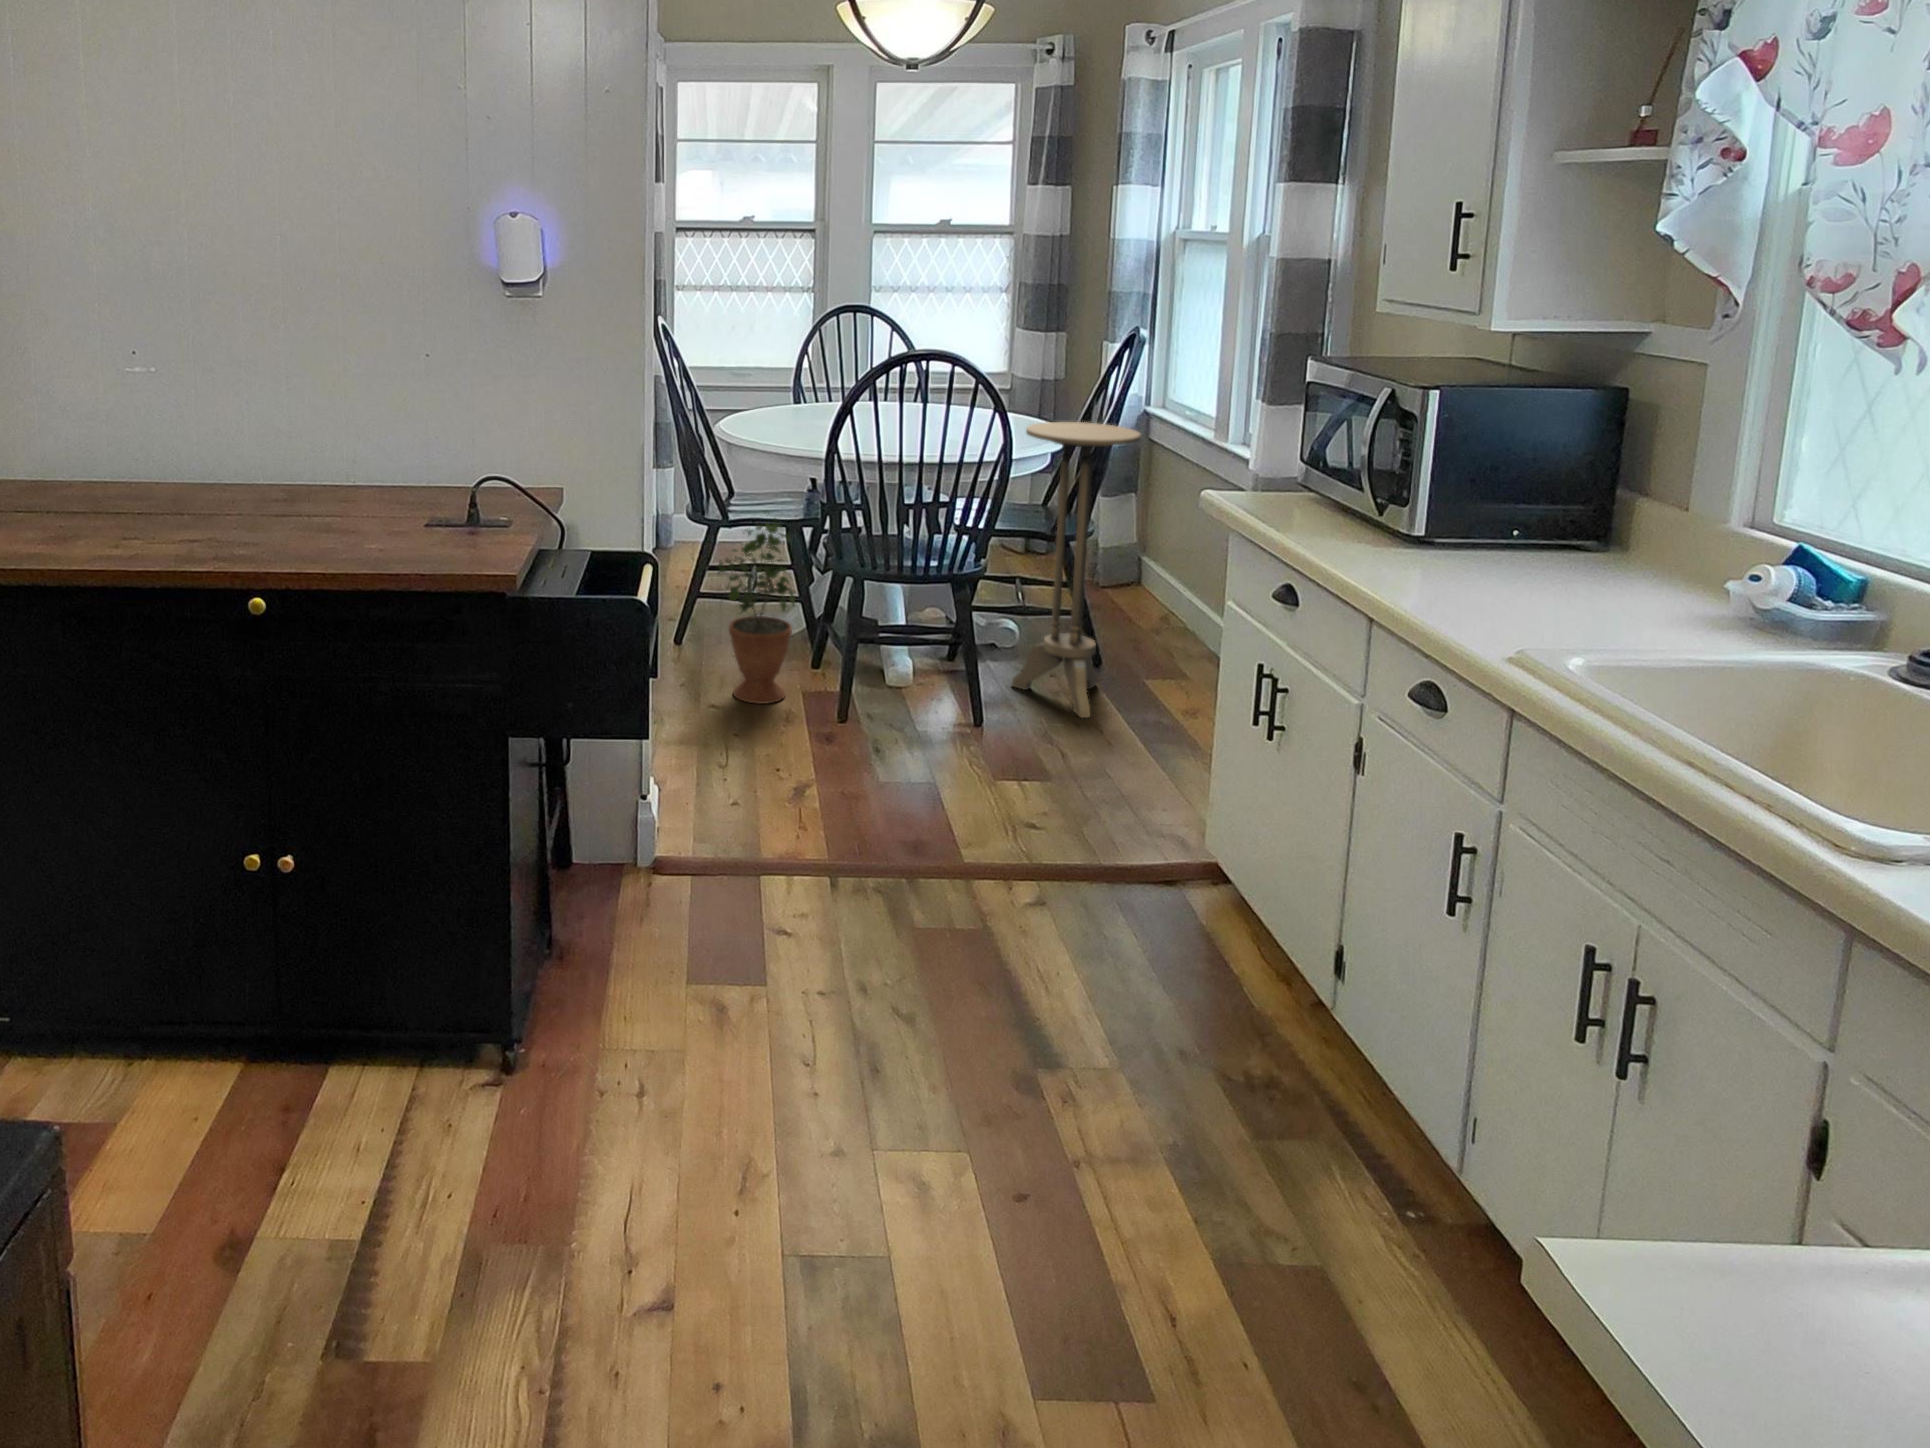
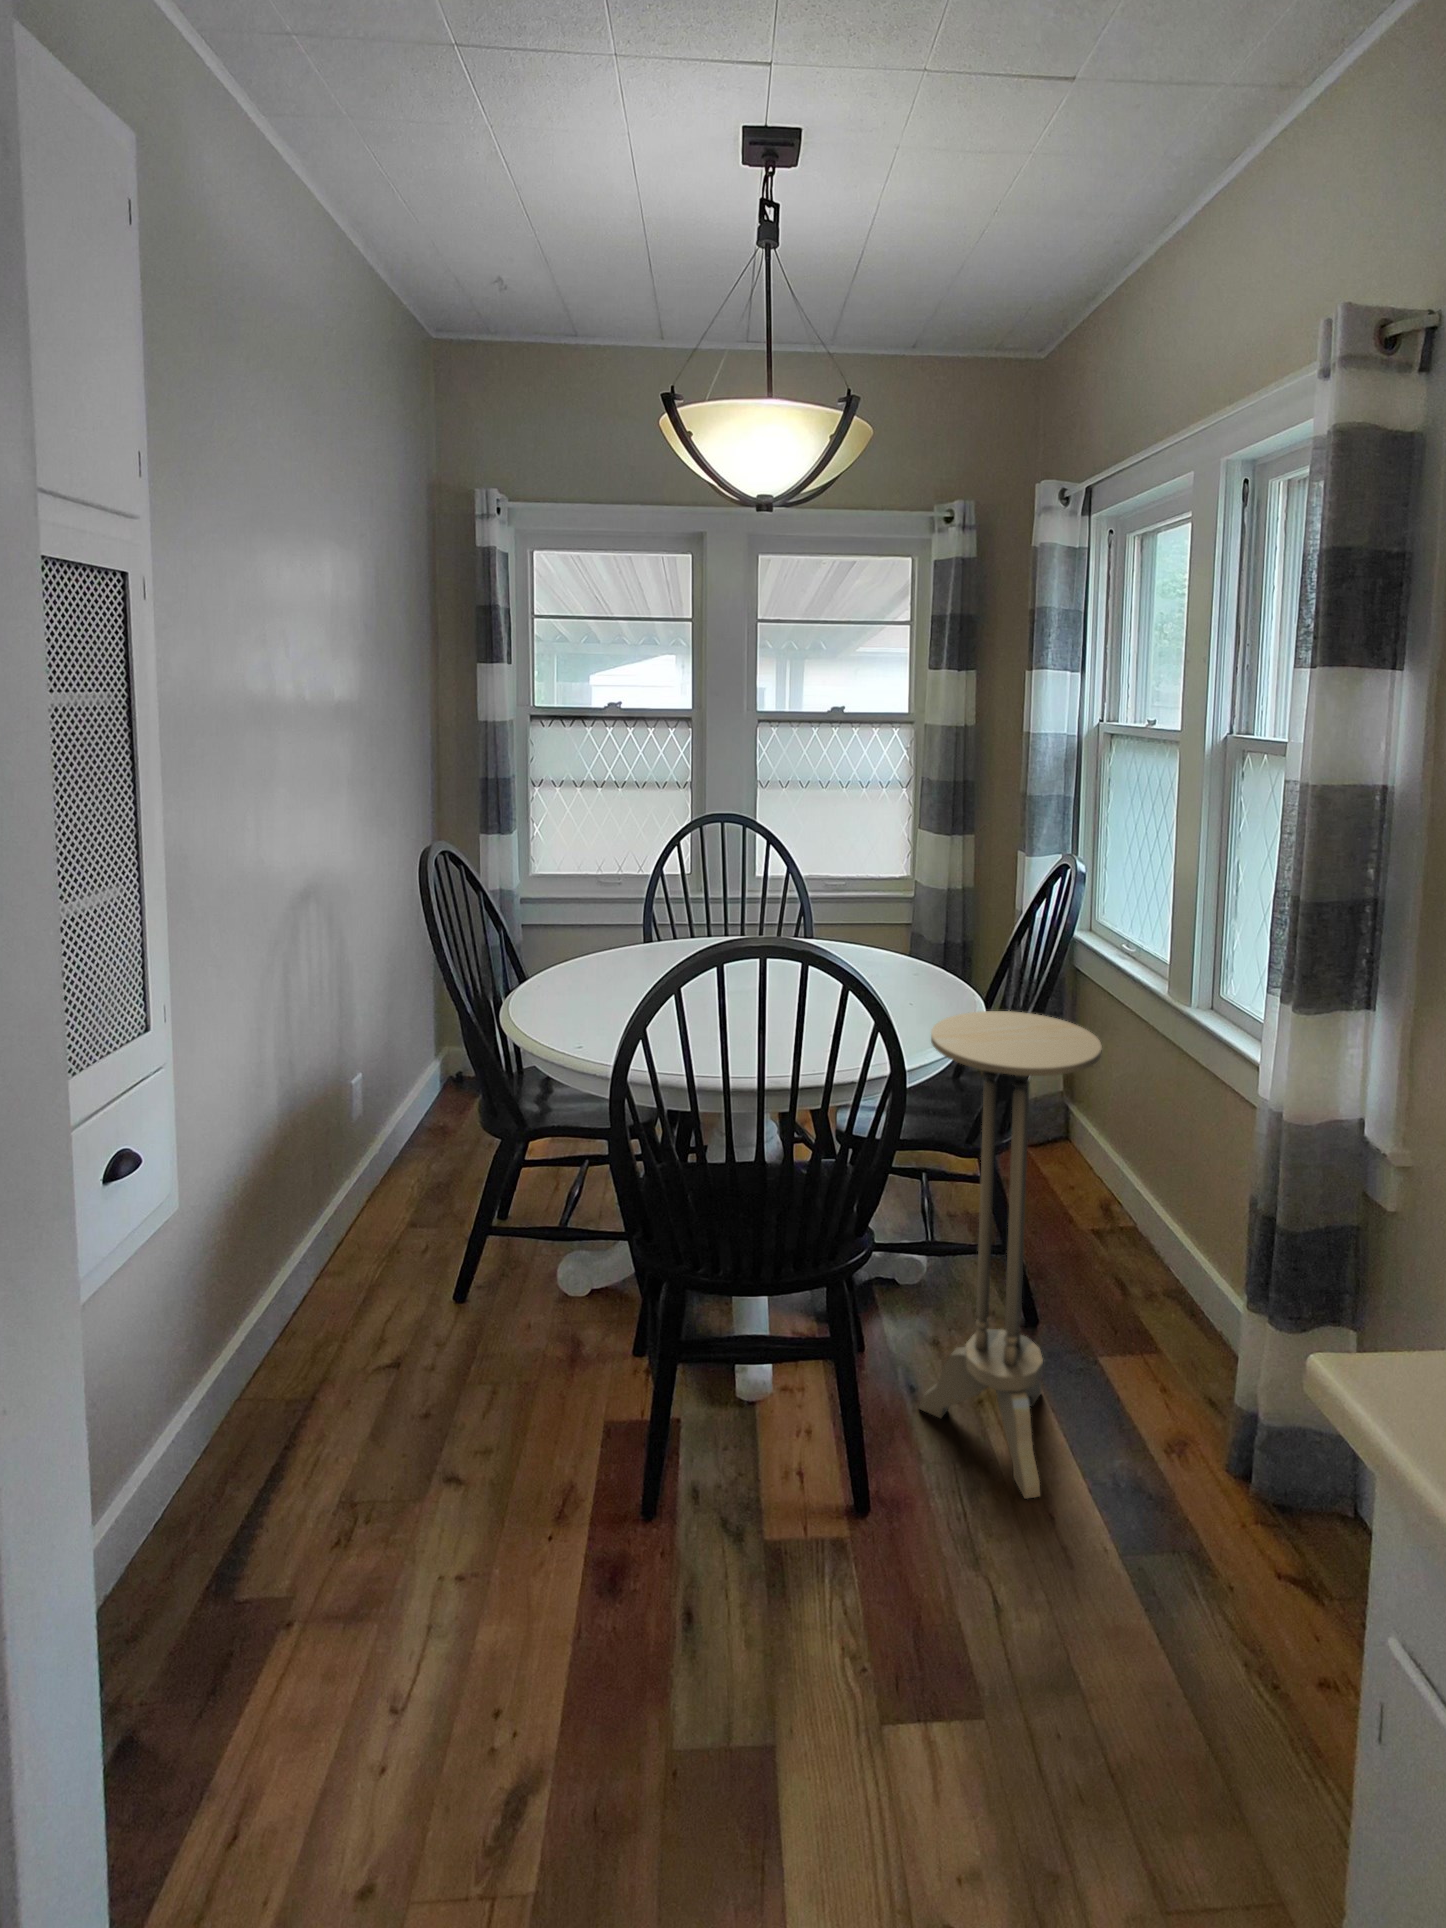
potted plant: present [718,518,795,704] -> none [442,1175,578,1508]

